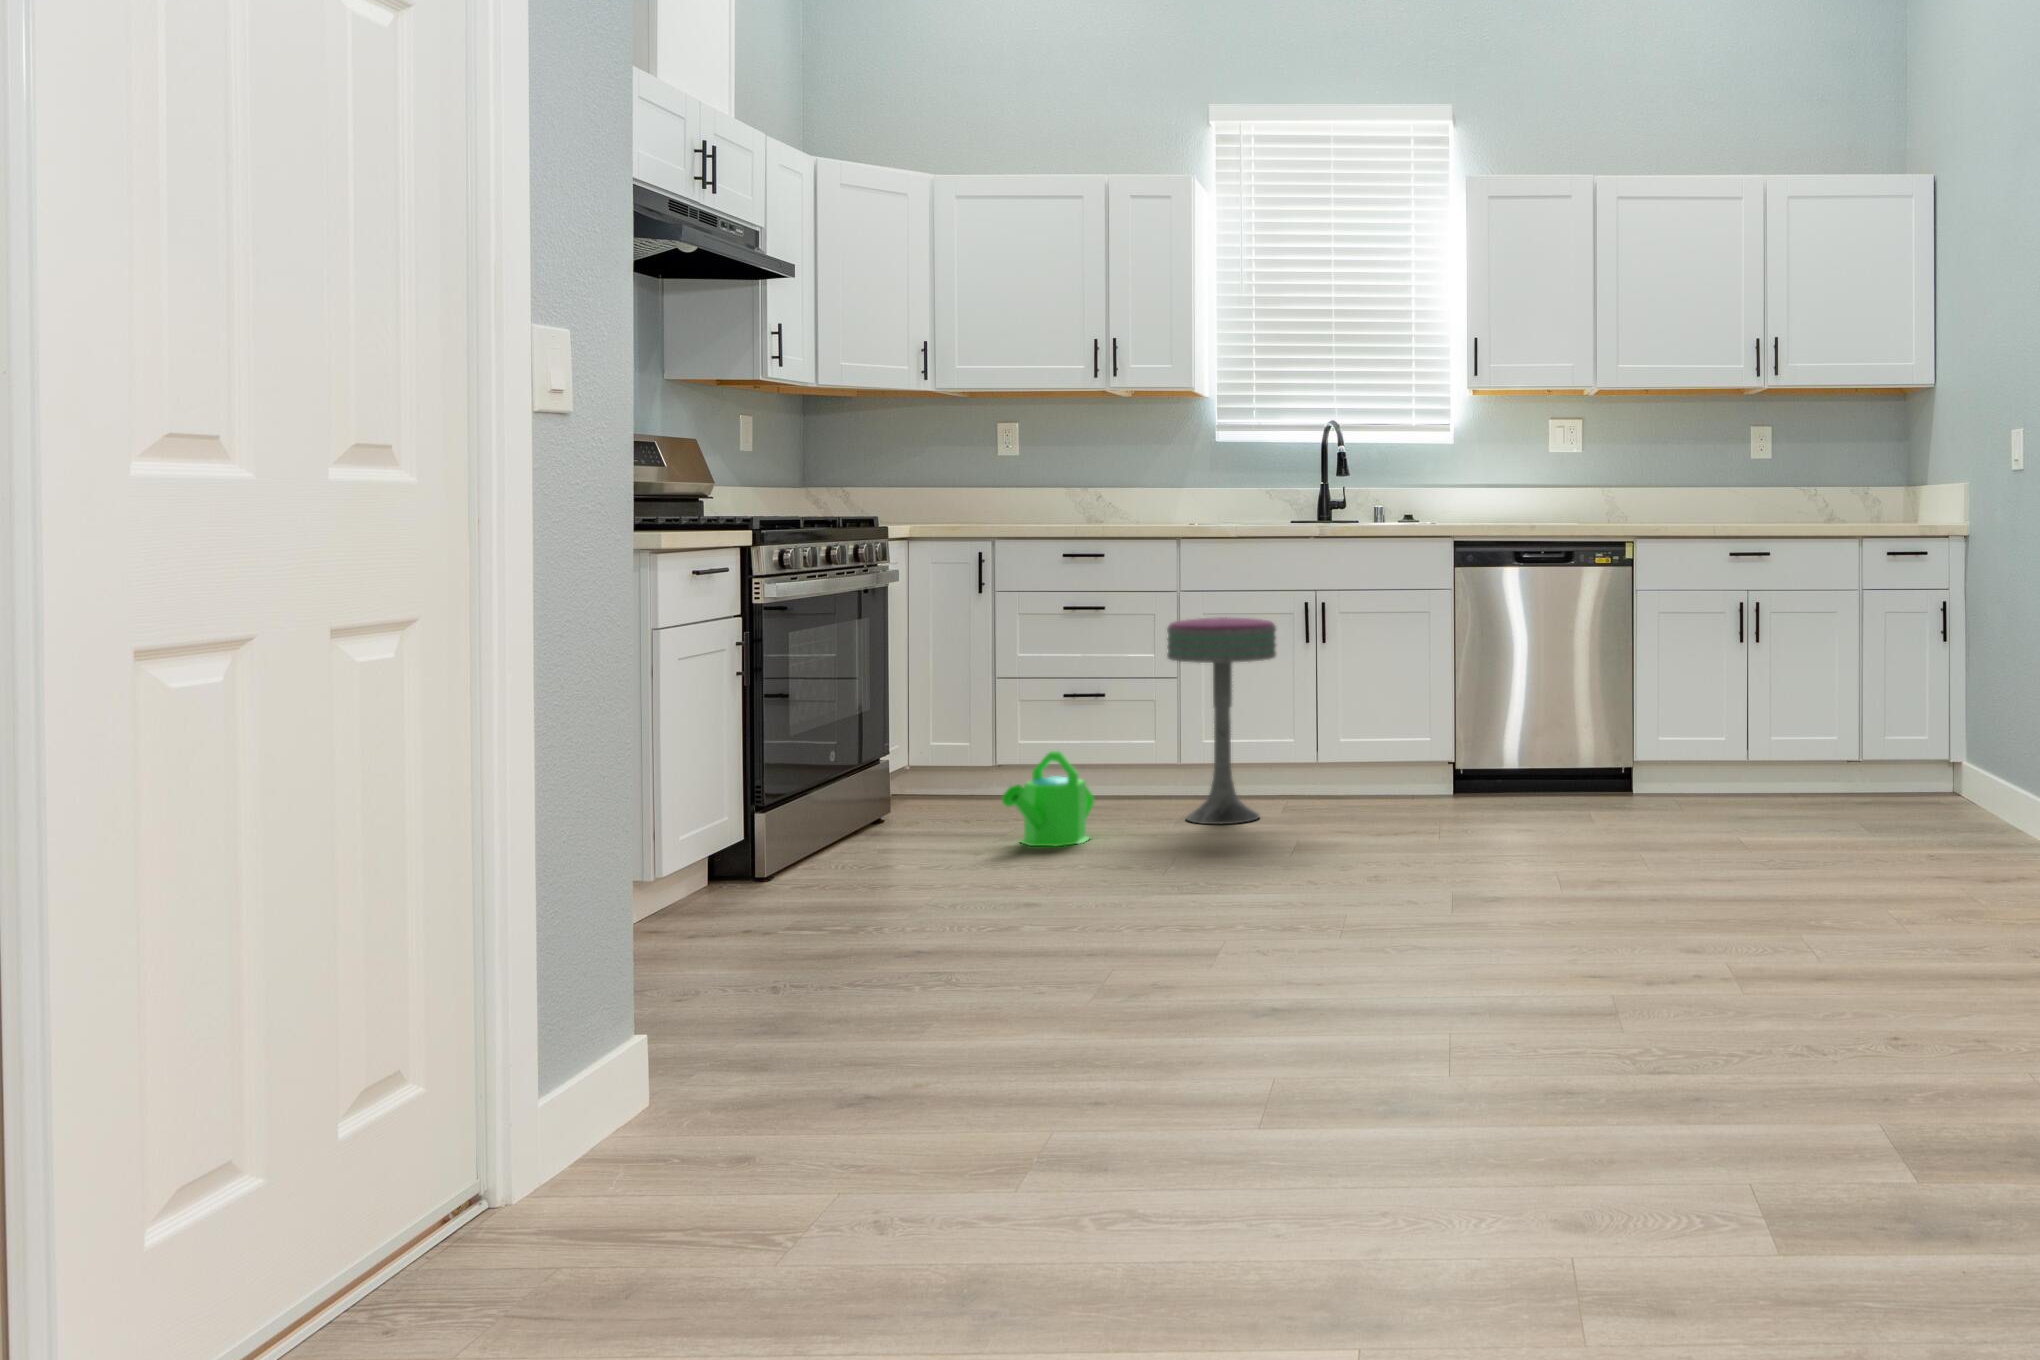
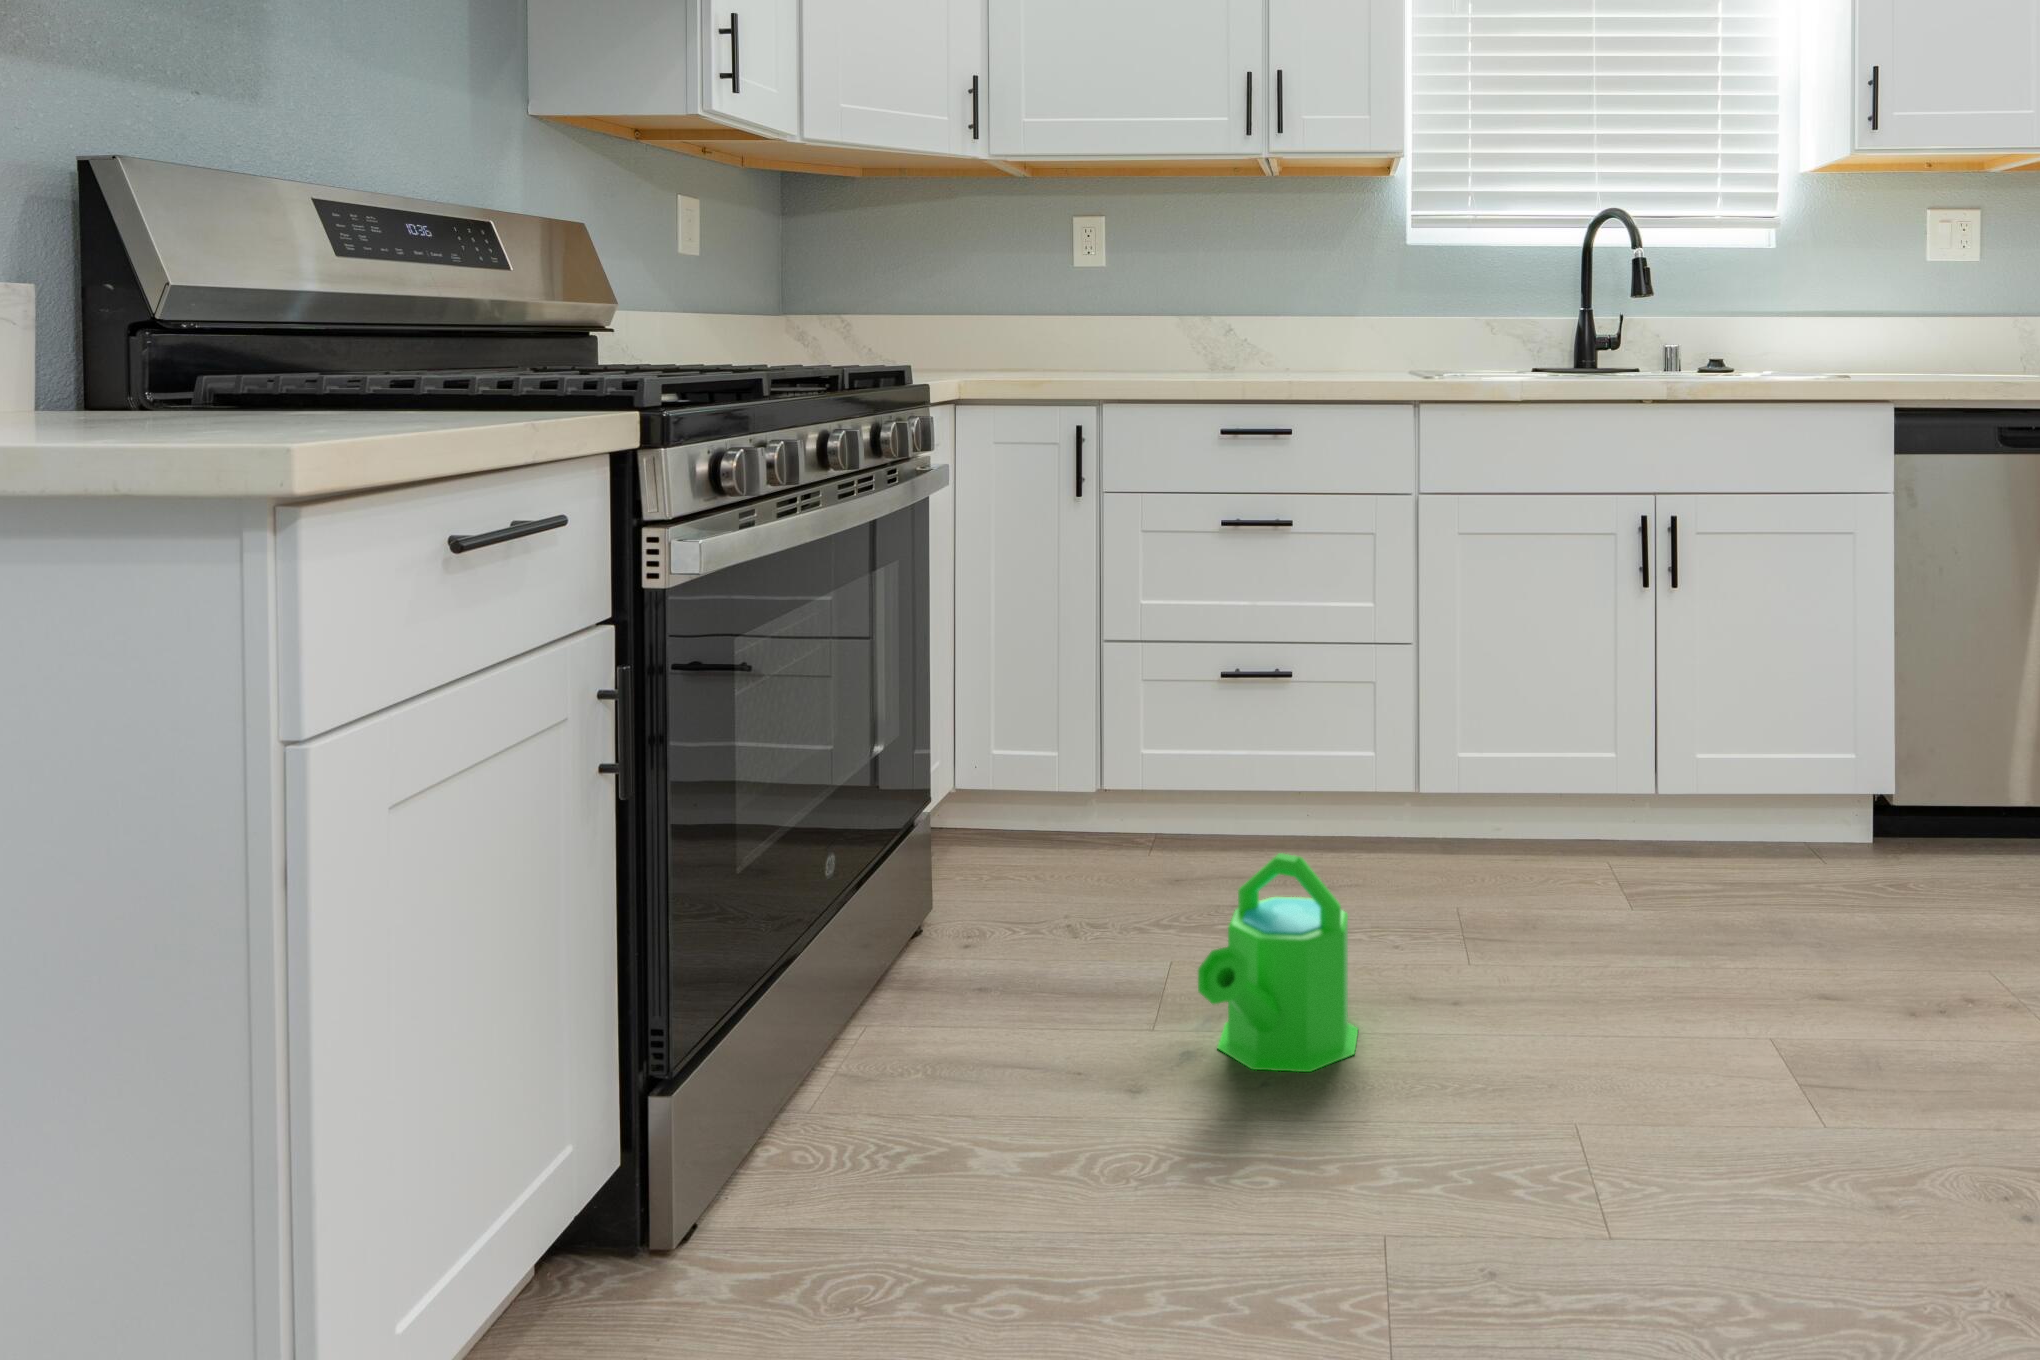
bar stool: present [1167,617,1276,824] -> none [1454,551,1661,961]

